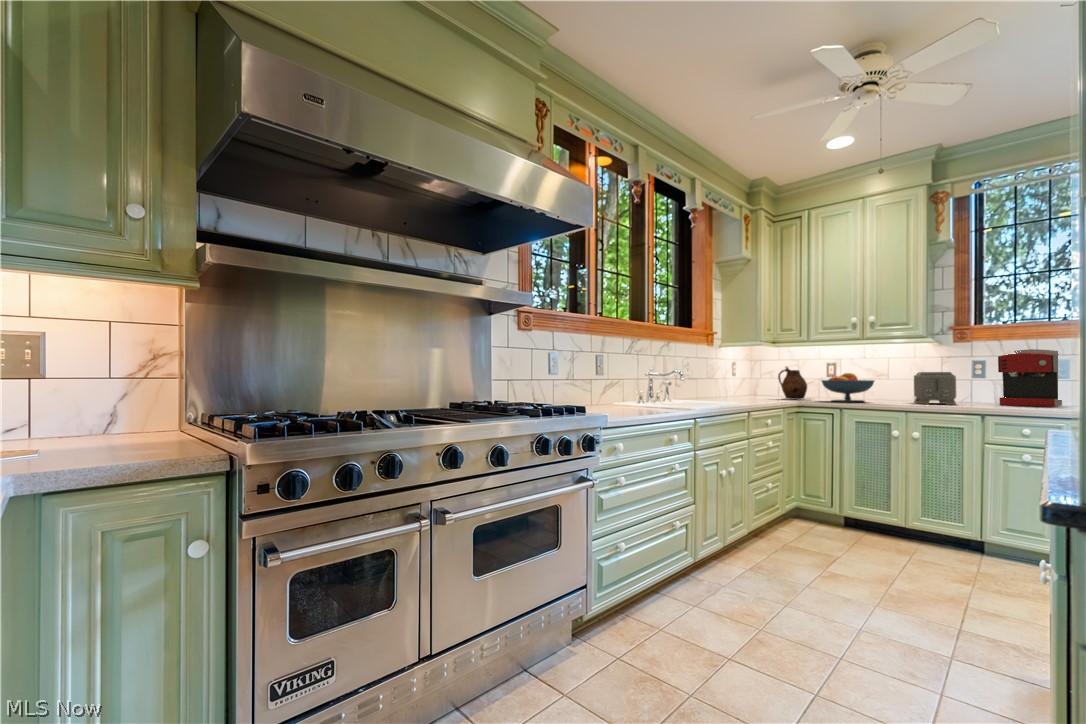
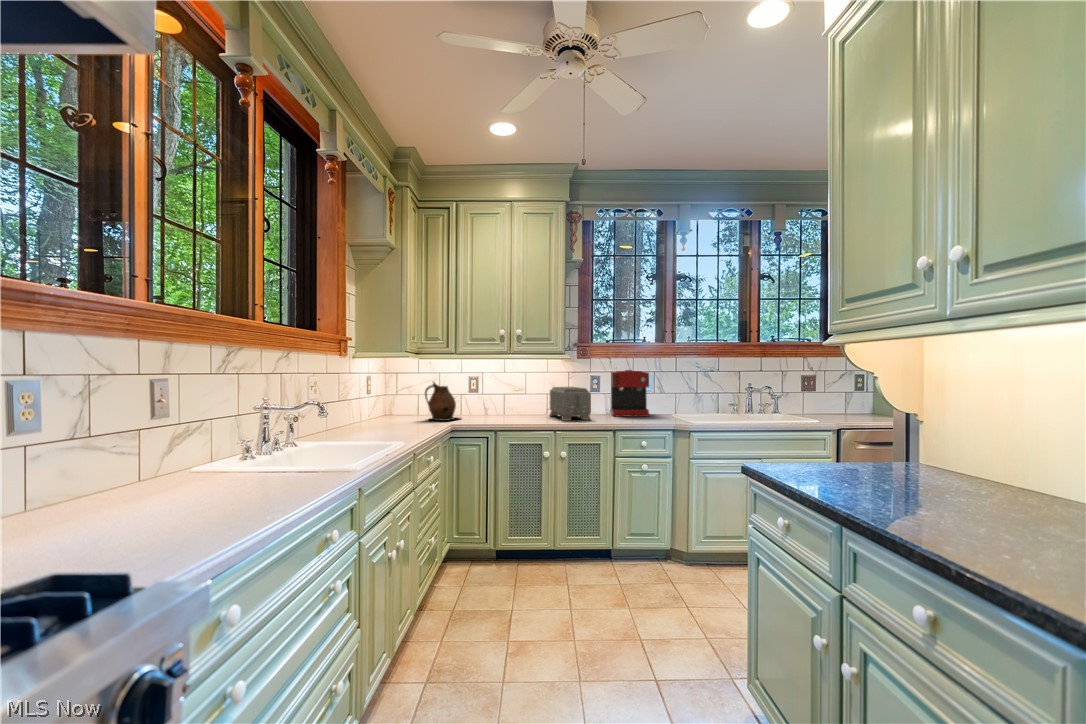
fruit bowl: present [822,373,874,402] -> none [476,389,526,423]

